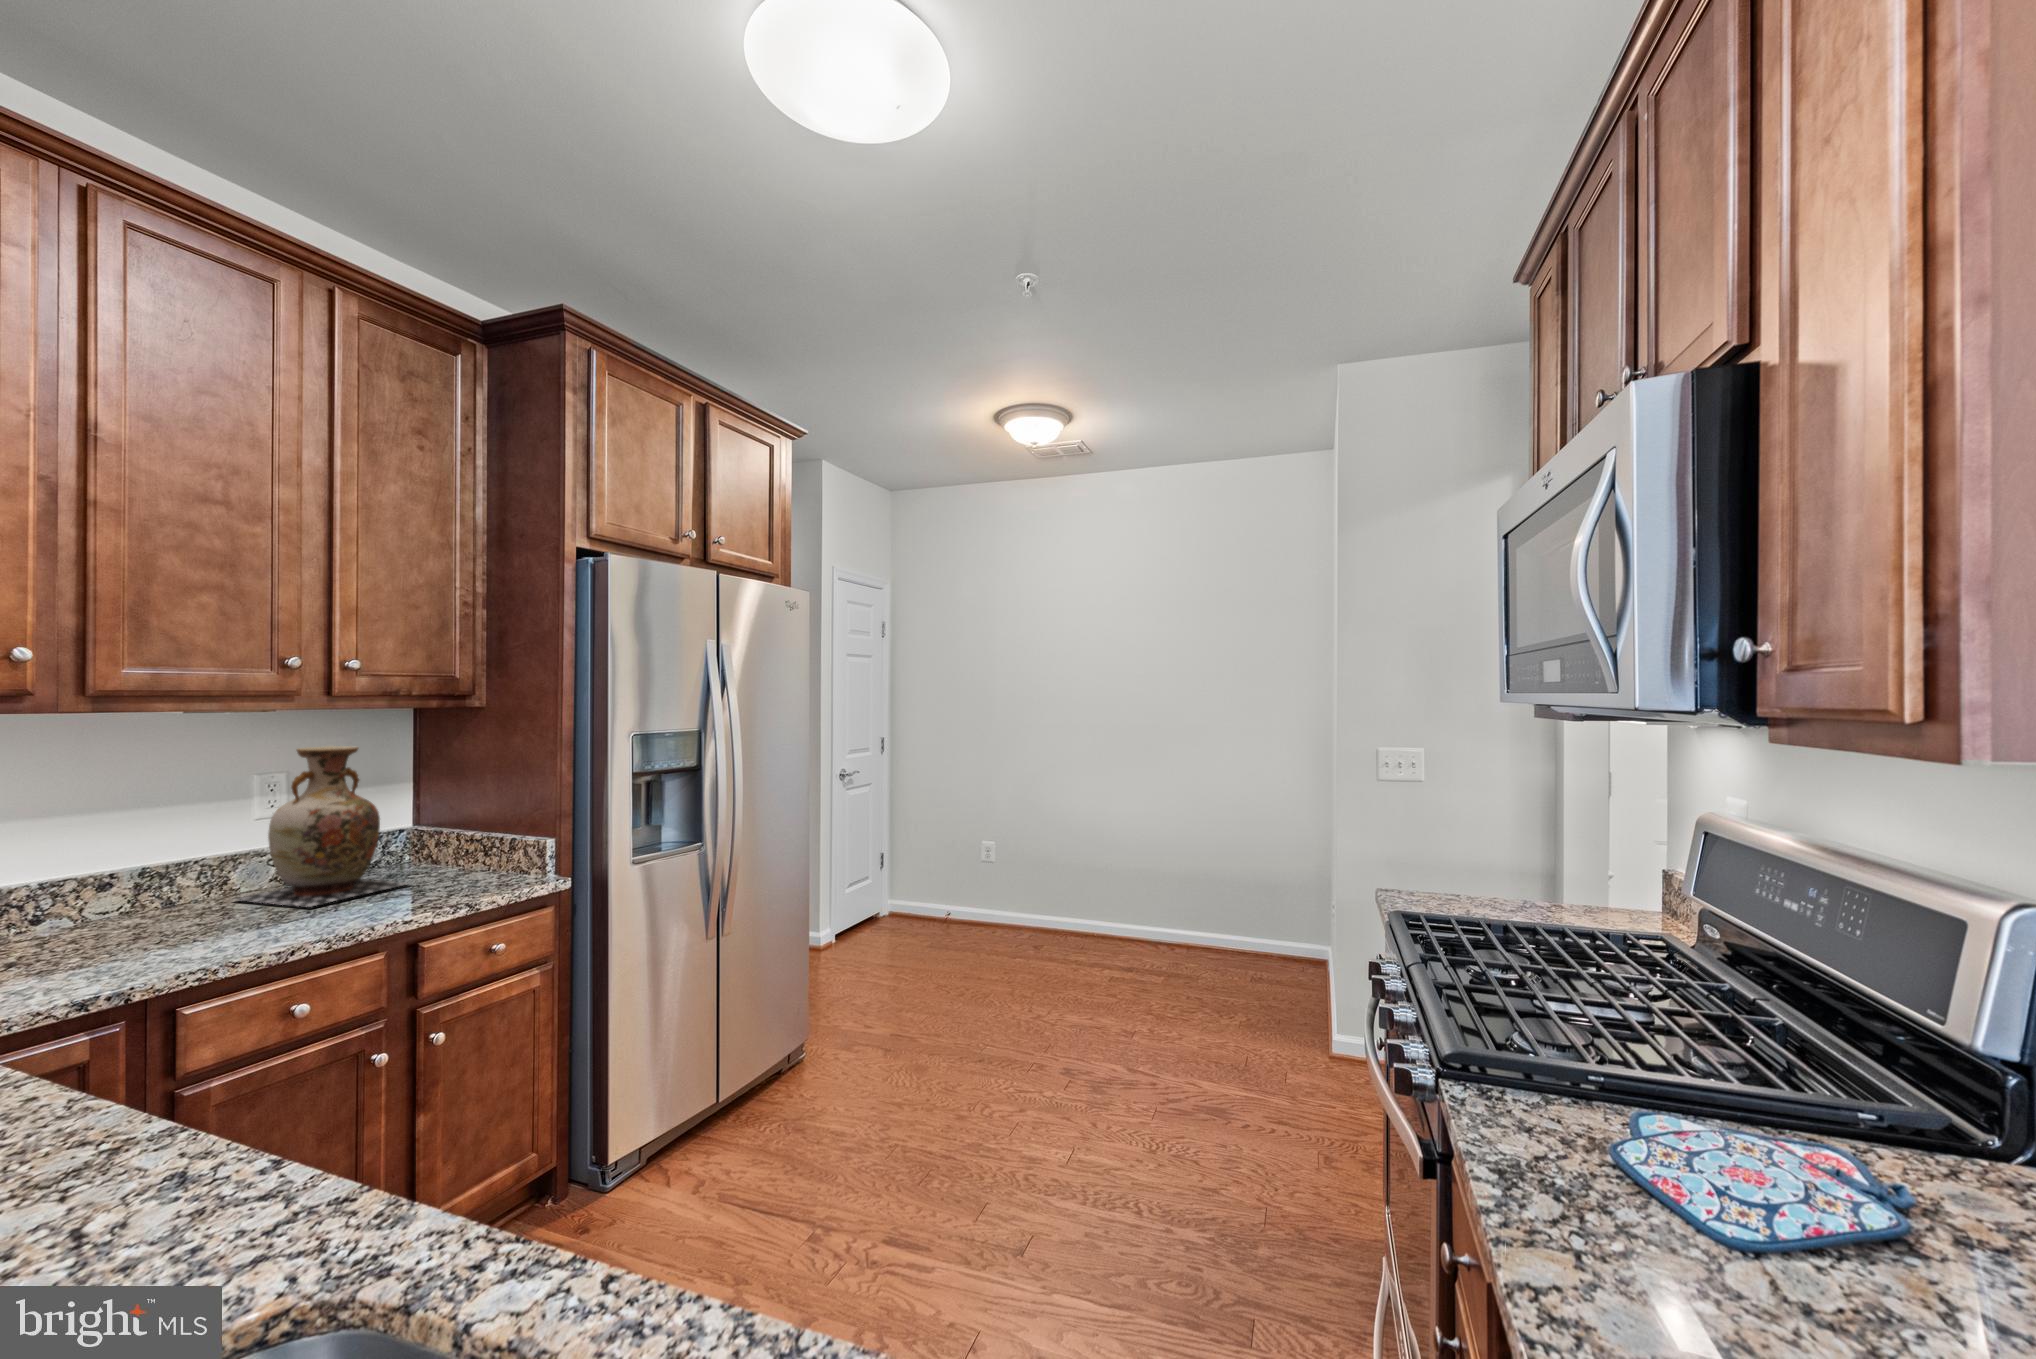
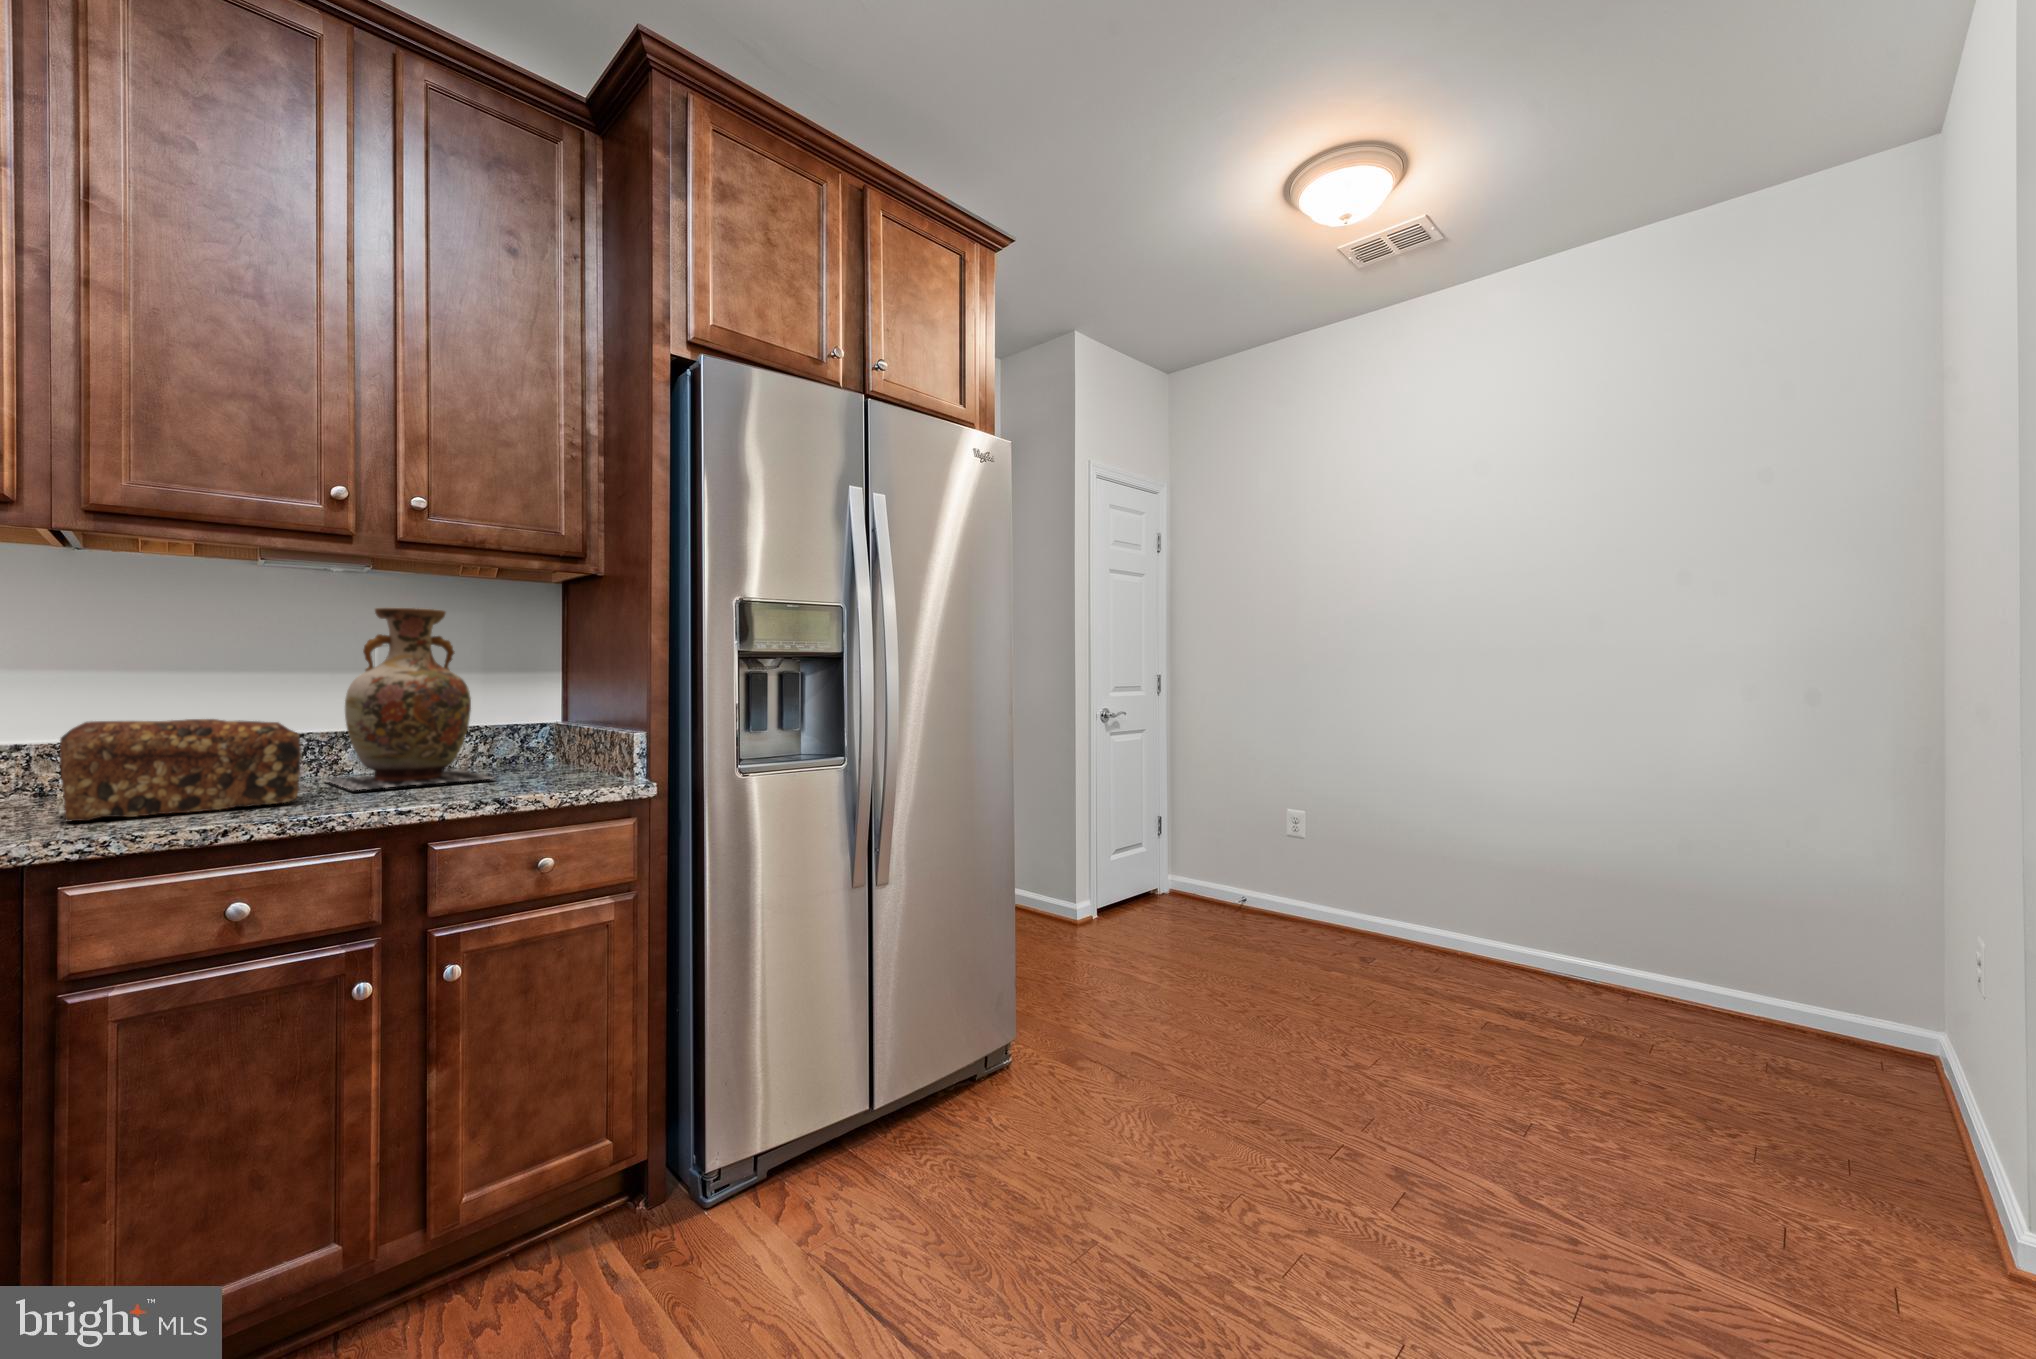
bread loaf: none [82,858,299,961] -> present [60,719,301,822]

